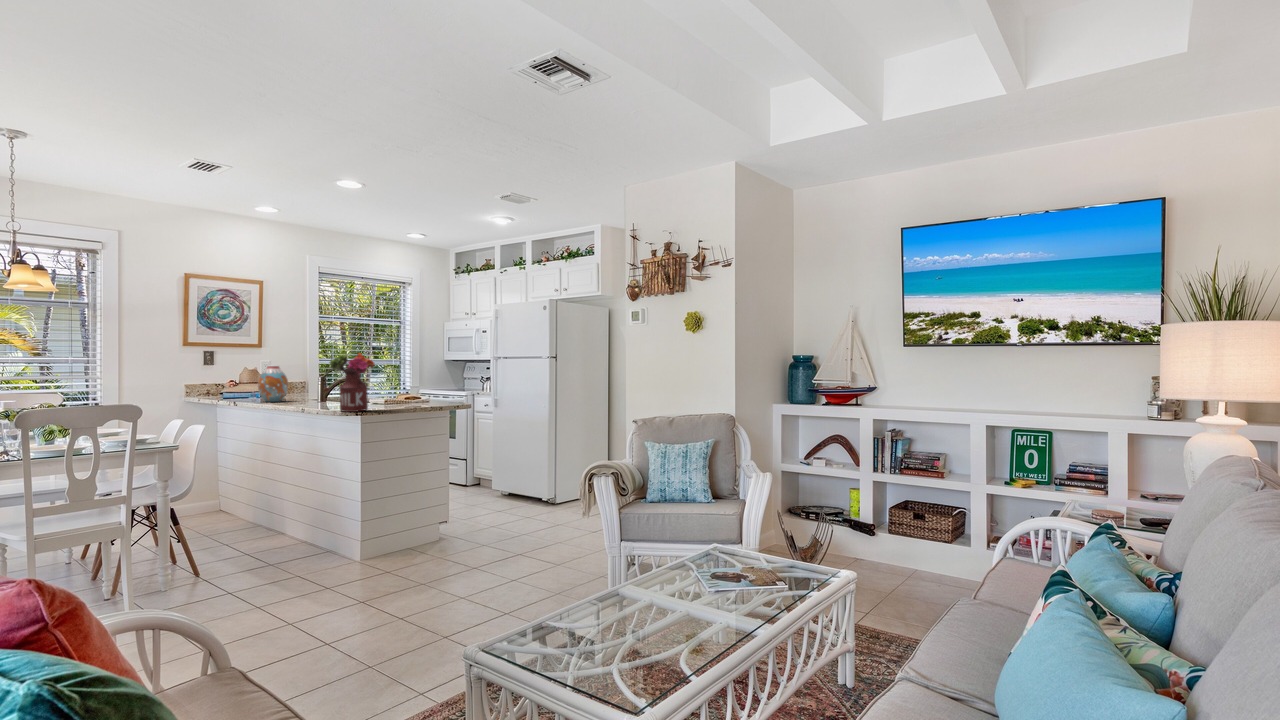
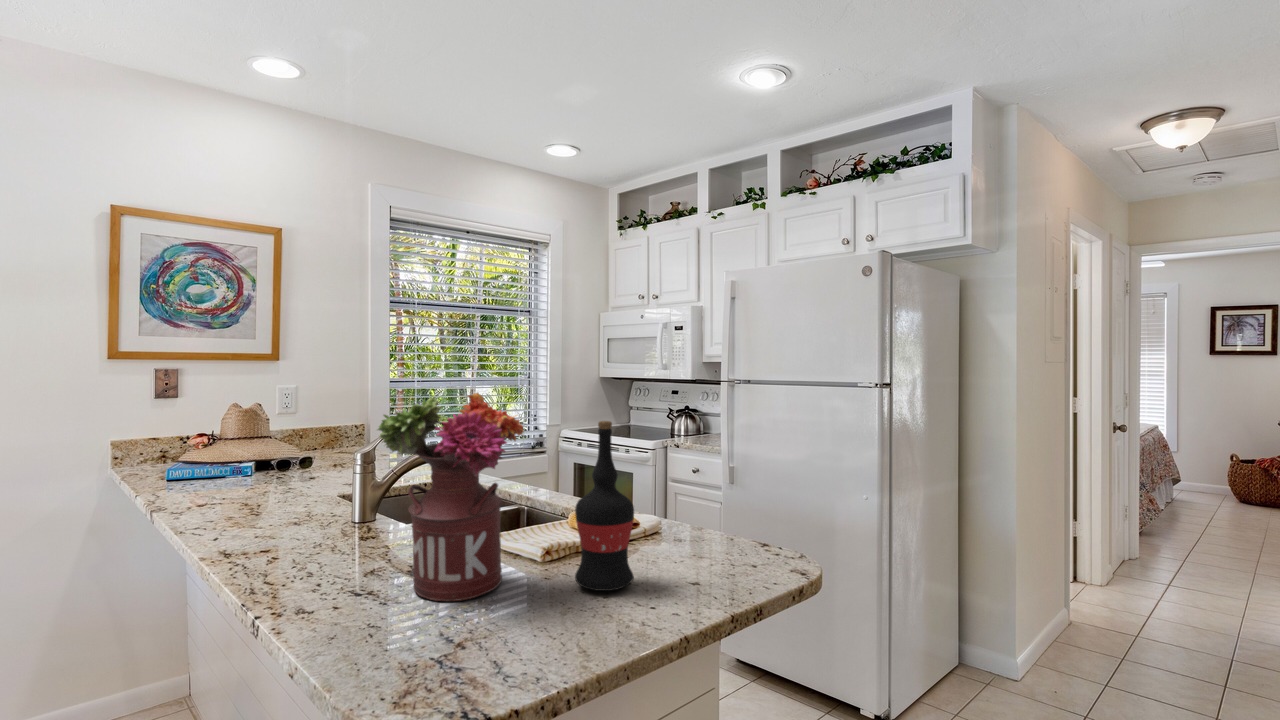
wine bottle: none [391,361,409,411] -> present [575,421,634,591]
vase: present [258,366,288,402] -> none [232,408,305,498]

